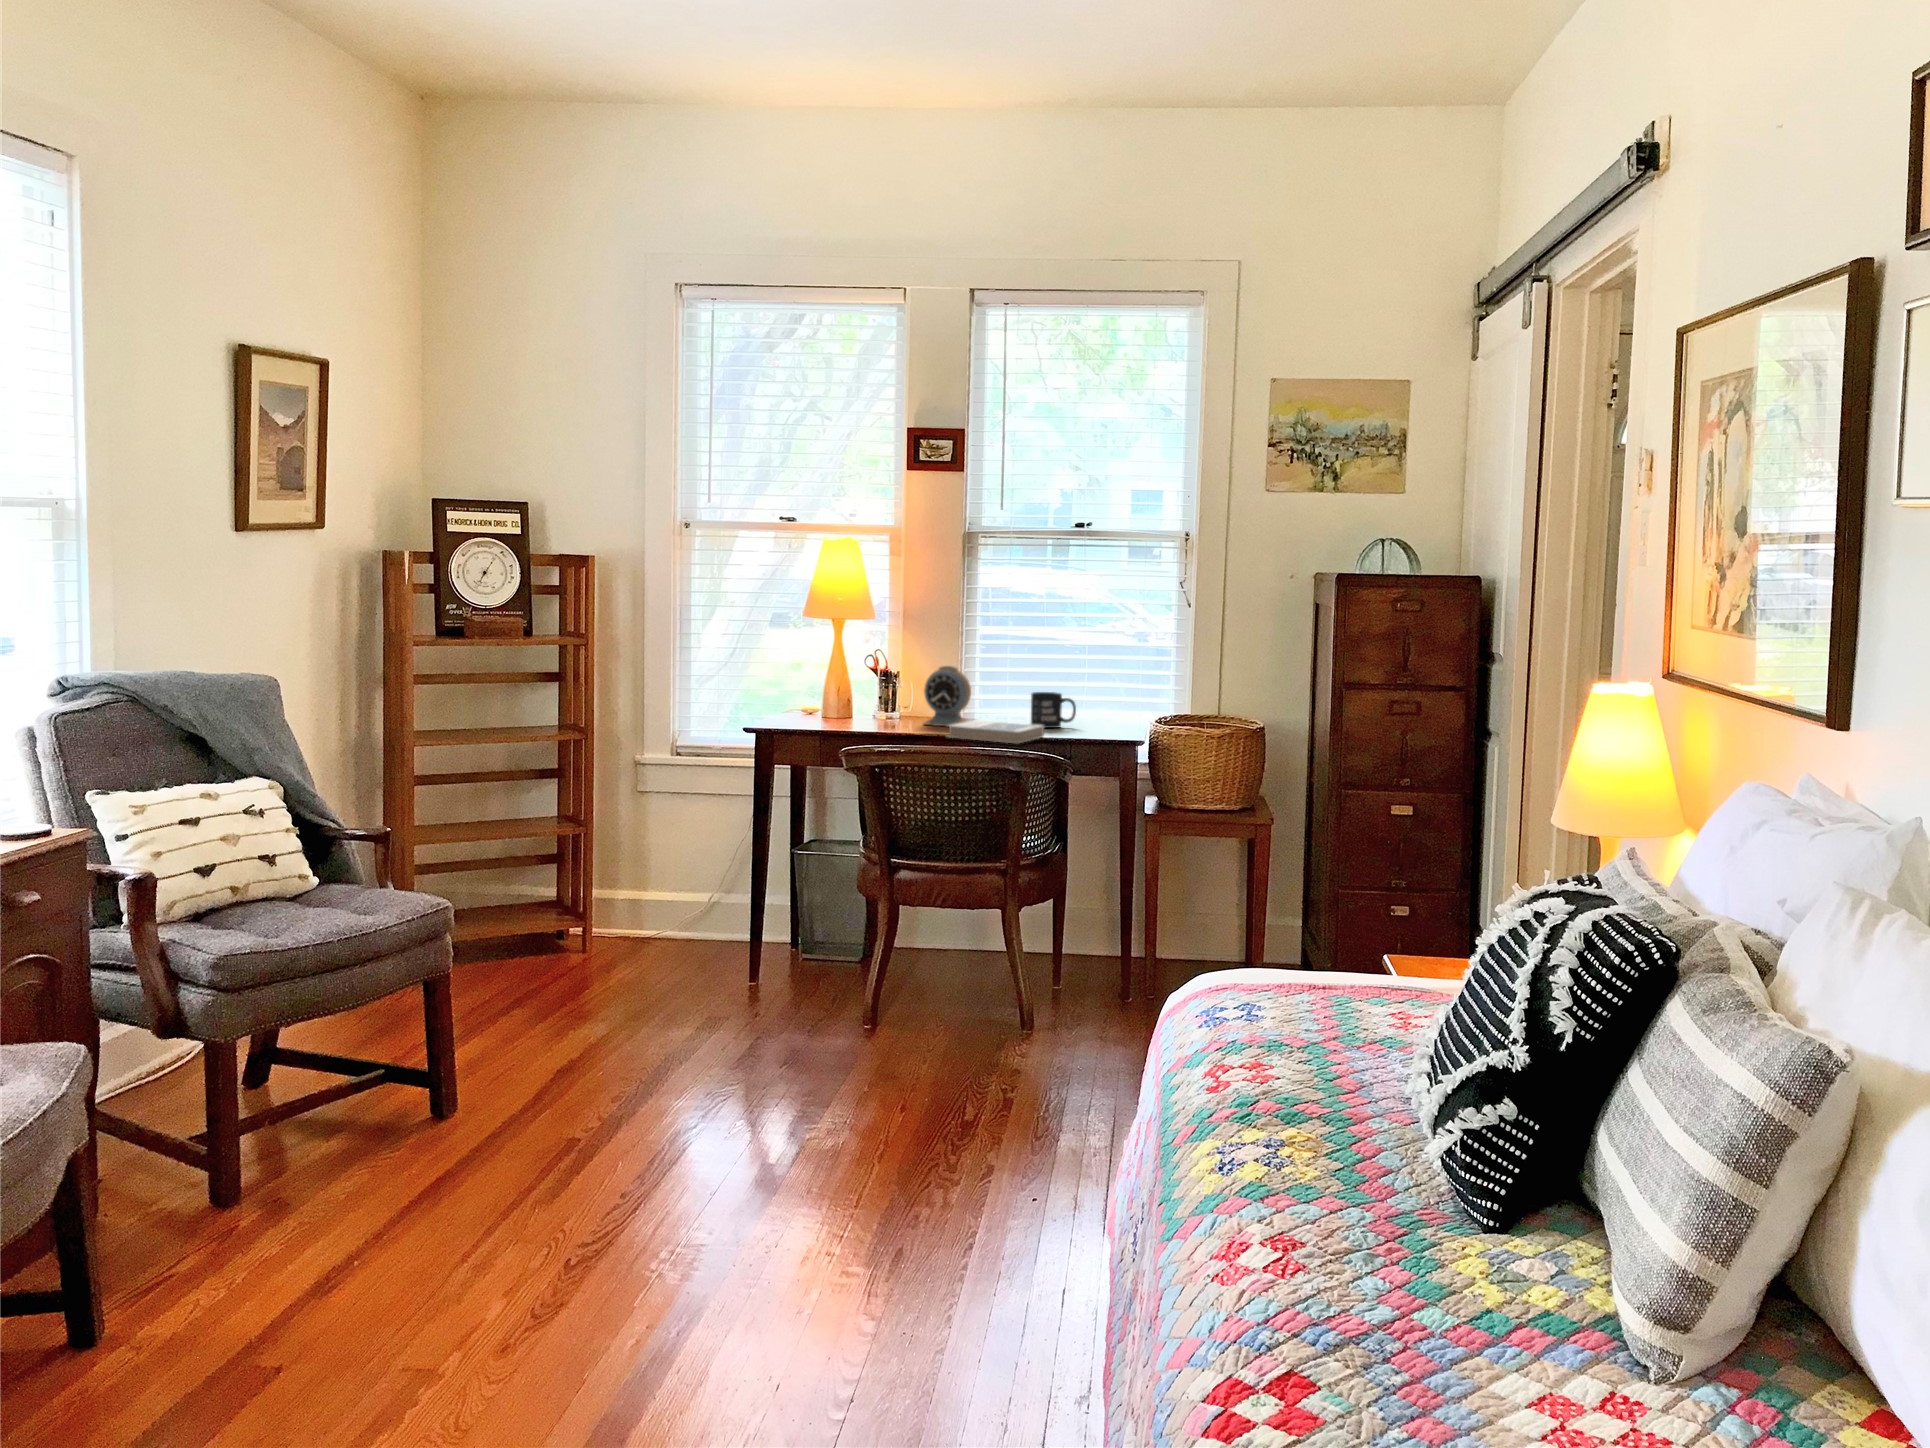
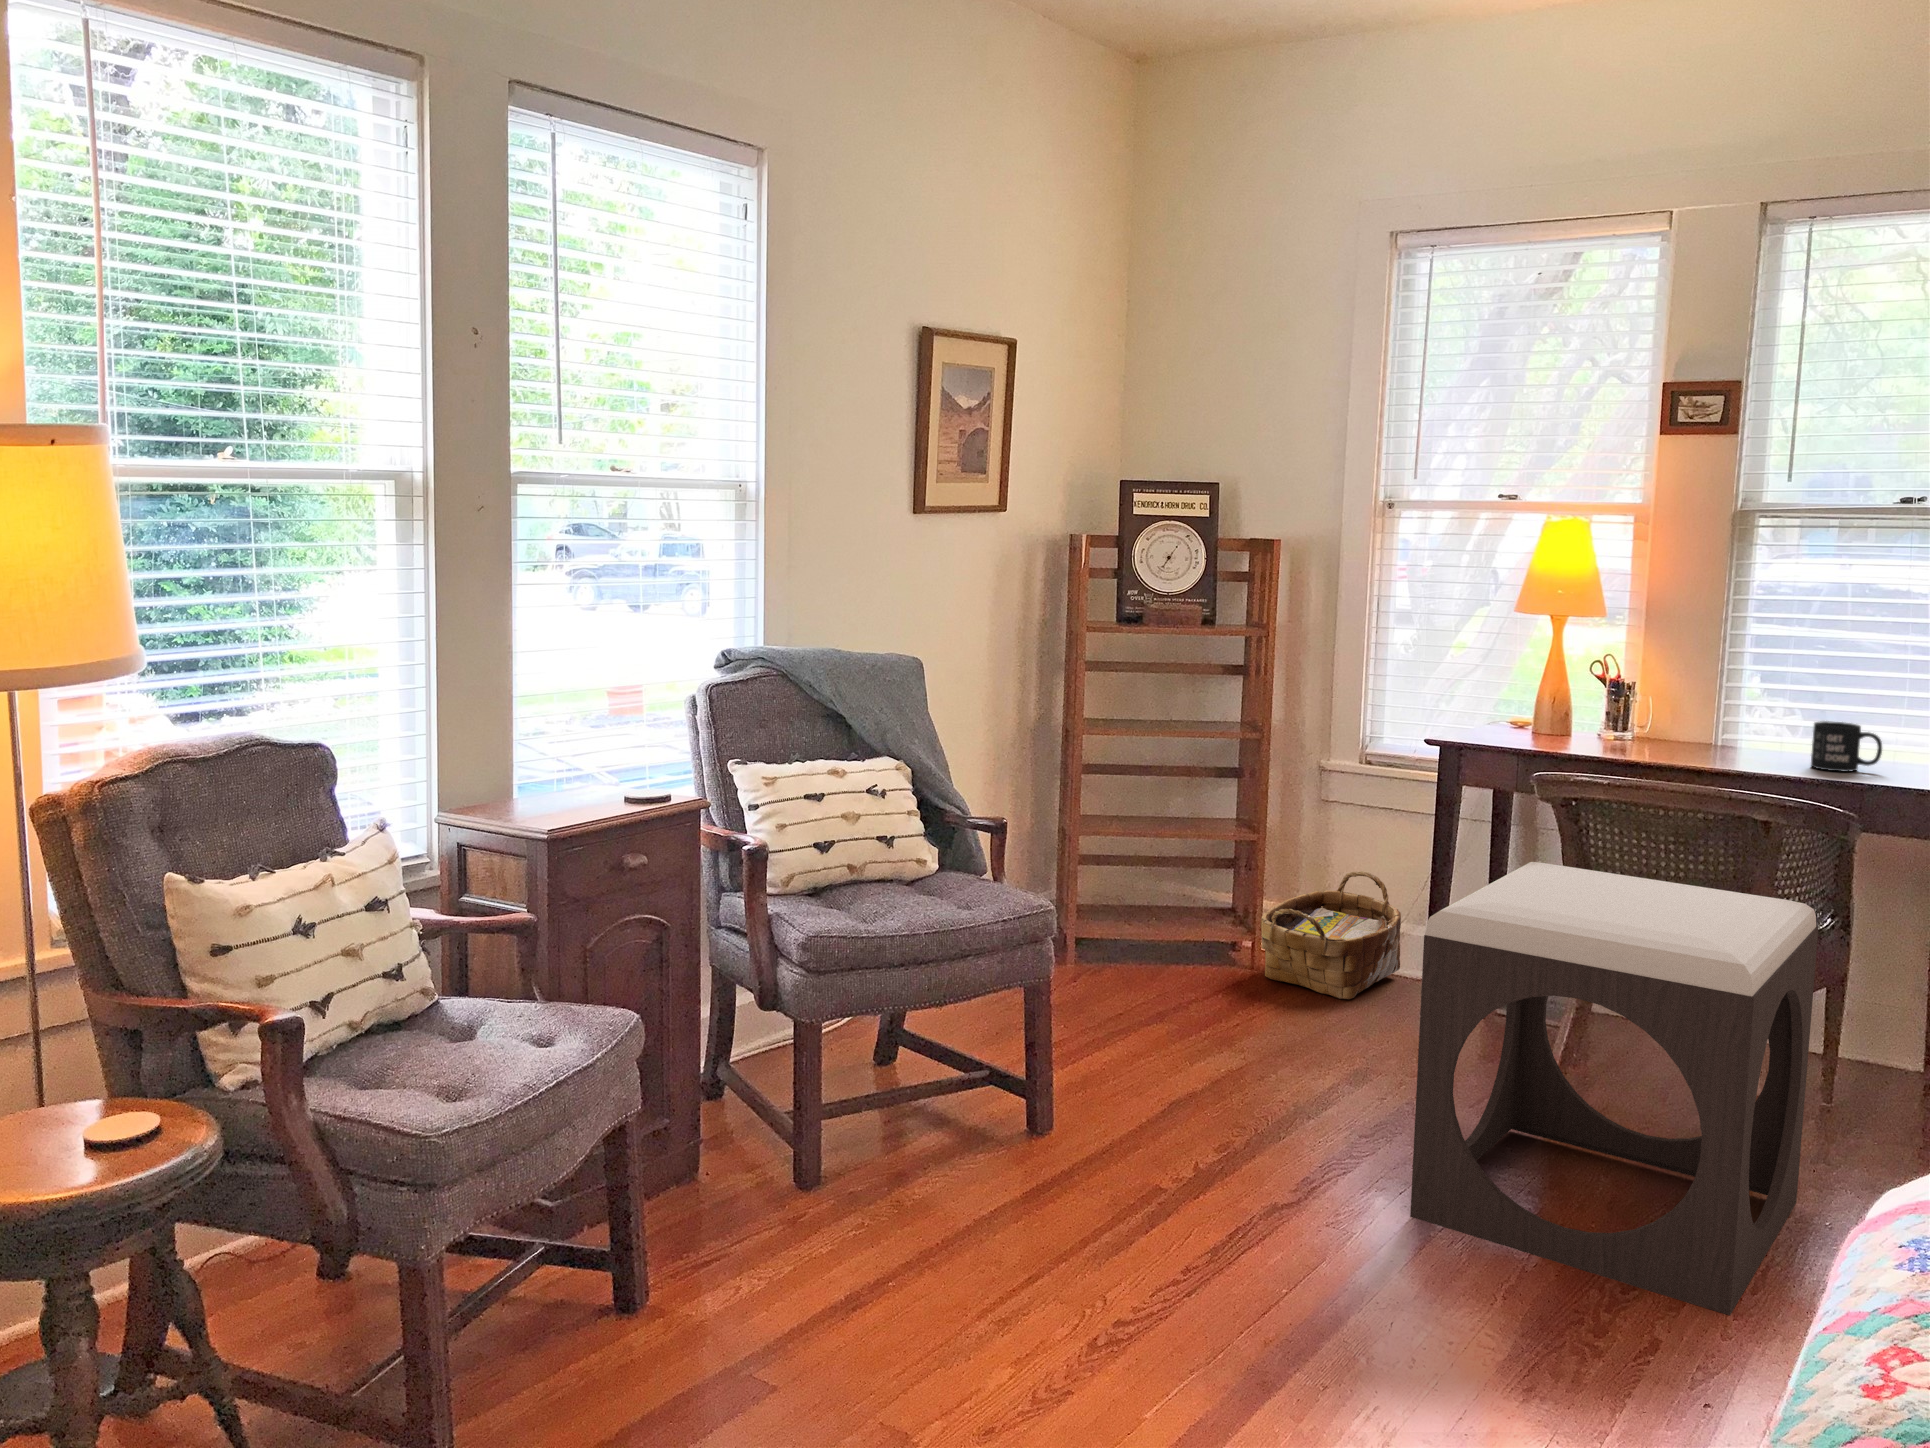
alarm clock: present [924,666,971,726] -> none [1653,680,1726,760]
hardback book: present [946,720,1044,743] -> none [1669,752,1817,790]
footstool: none [817,814,1073,1129] -> present [1410,862,1818,1315]
woven basket: none [598,851,719,964] -> present [1260,871,1401,999]

